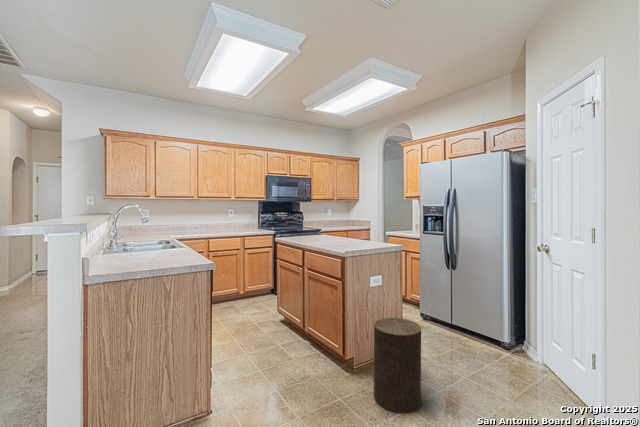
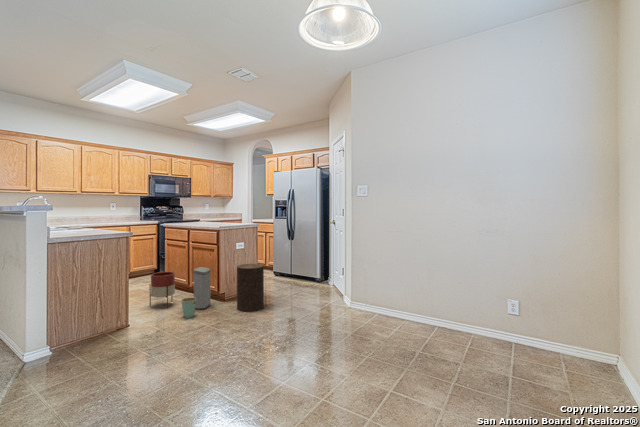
planter: none [248,313,281,374] -> present [150,272,175,309]
trash can: none [285,314,332,409] -> present [181,267,211,318]

